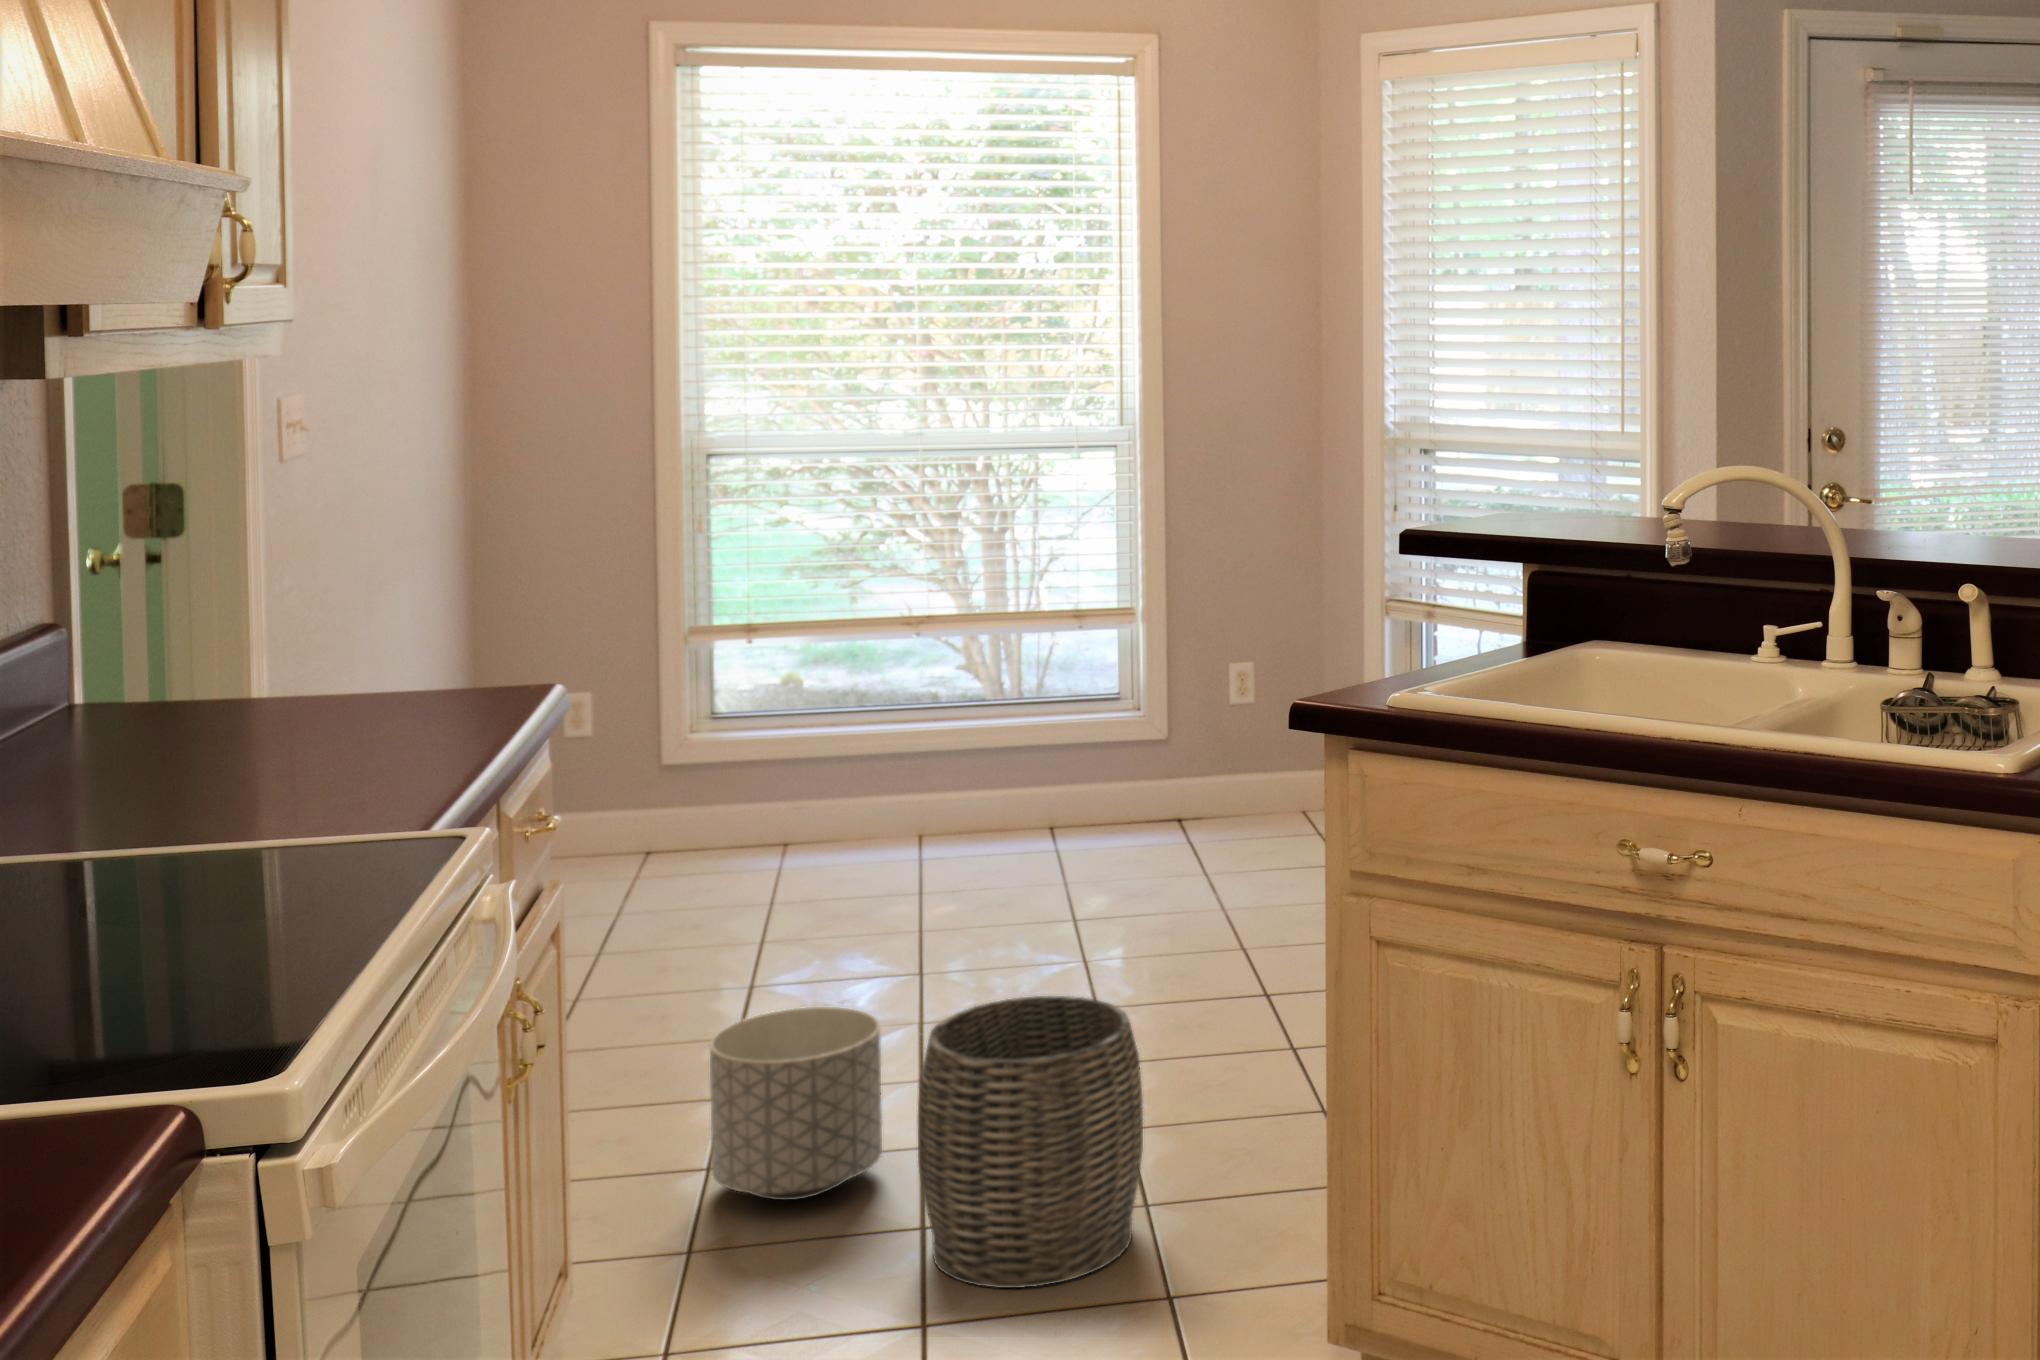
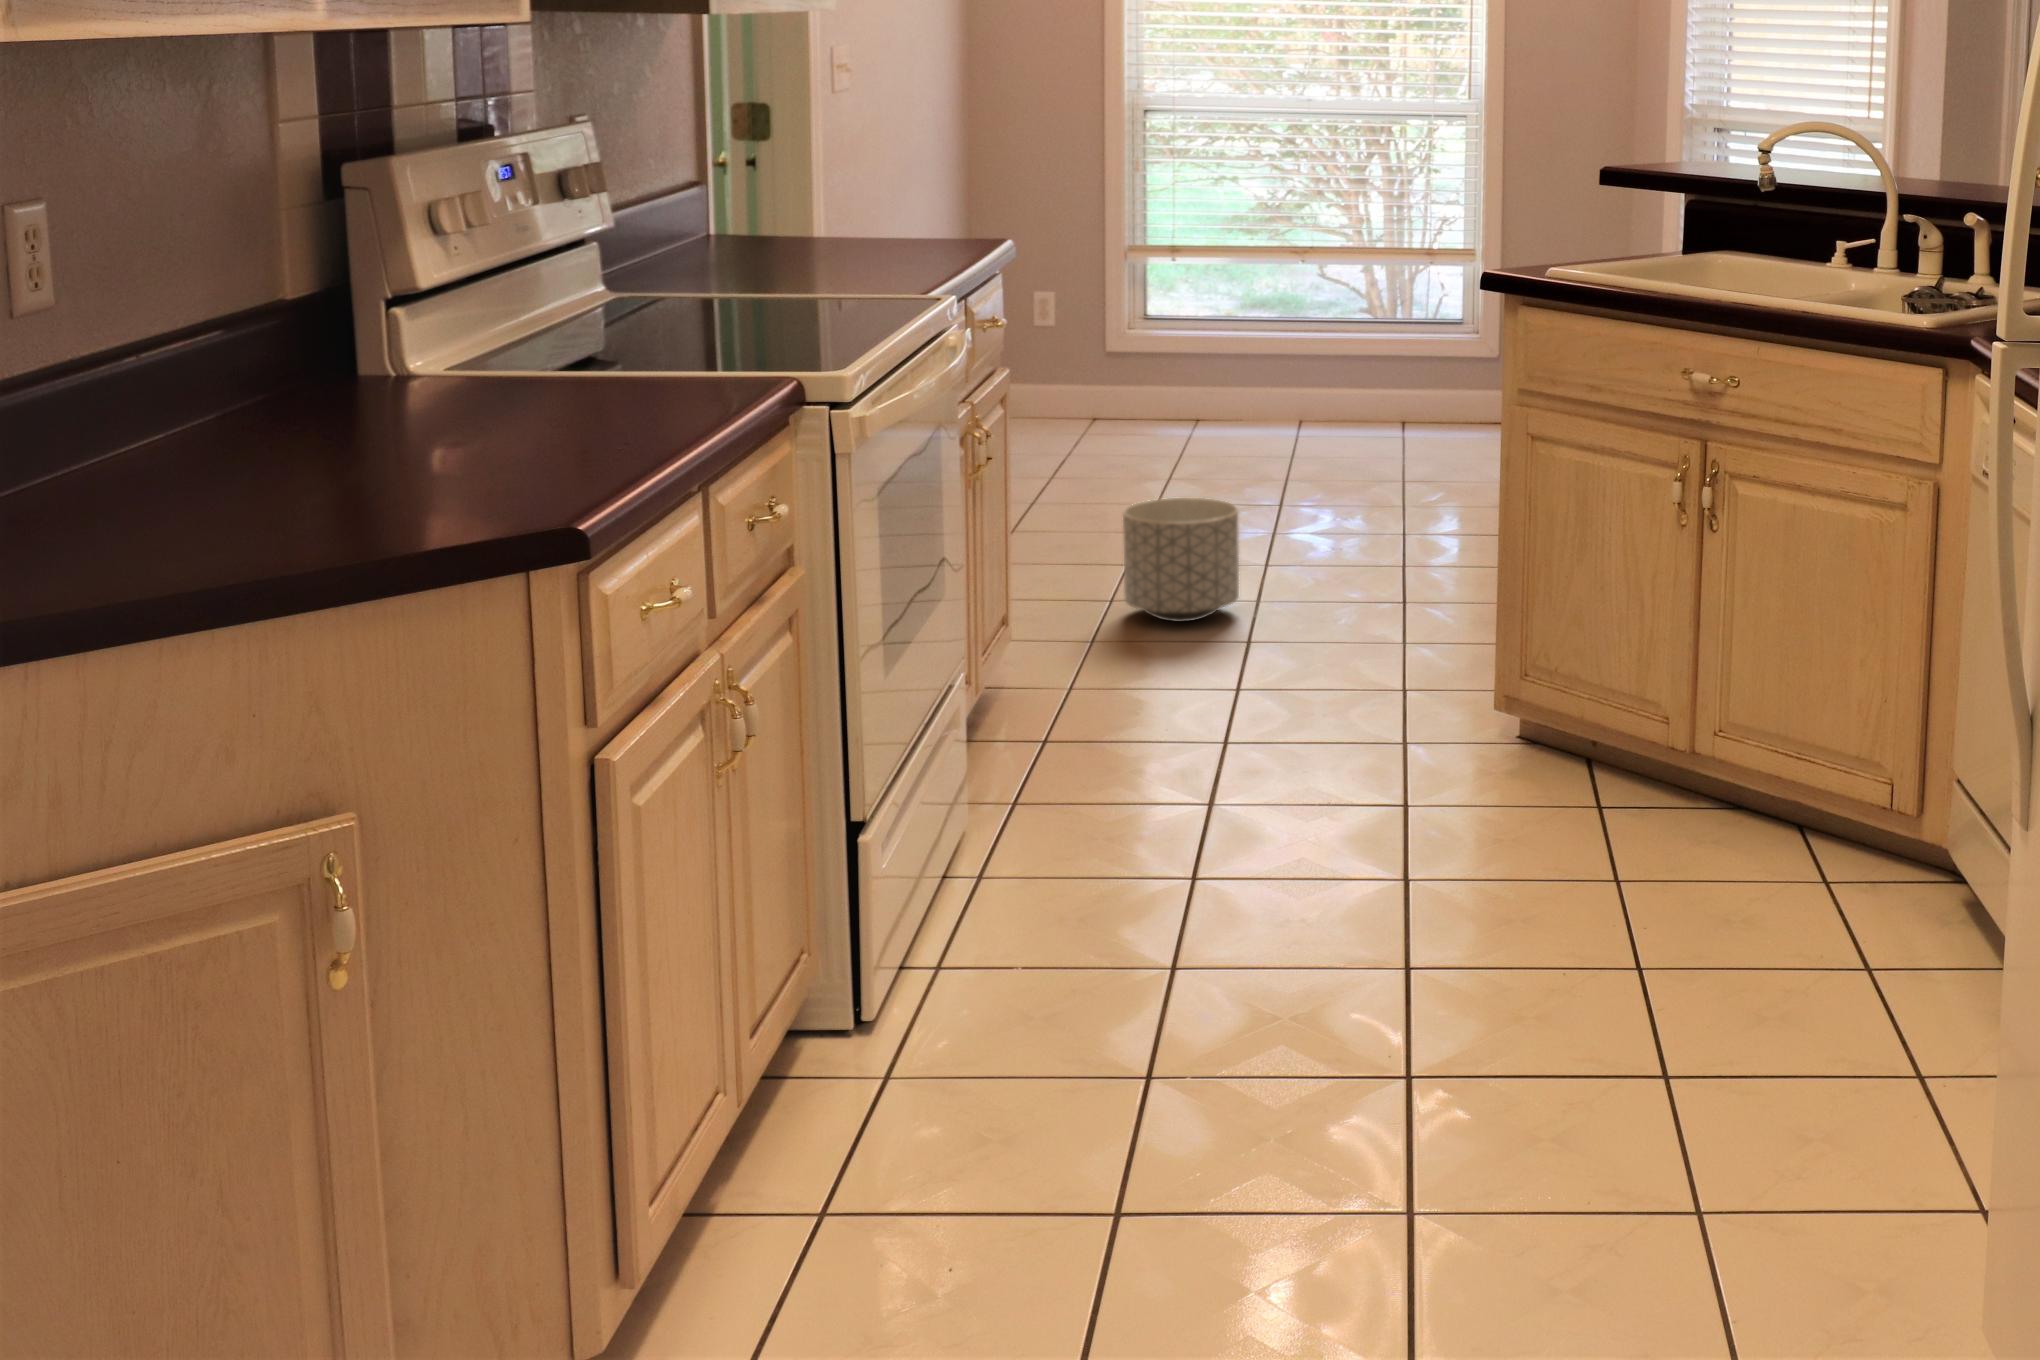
woven basket: present [918,996,1143,1288] -> none [1251,494,1406,677]

